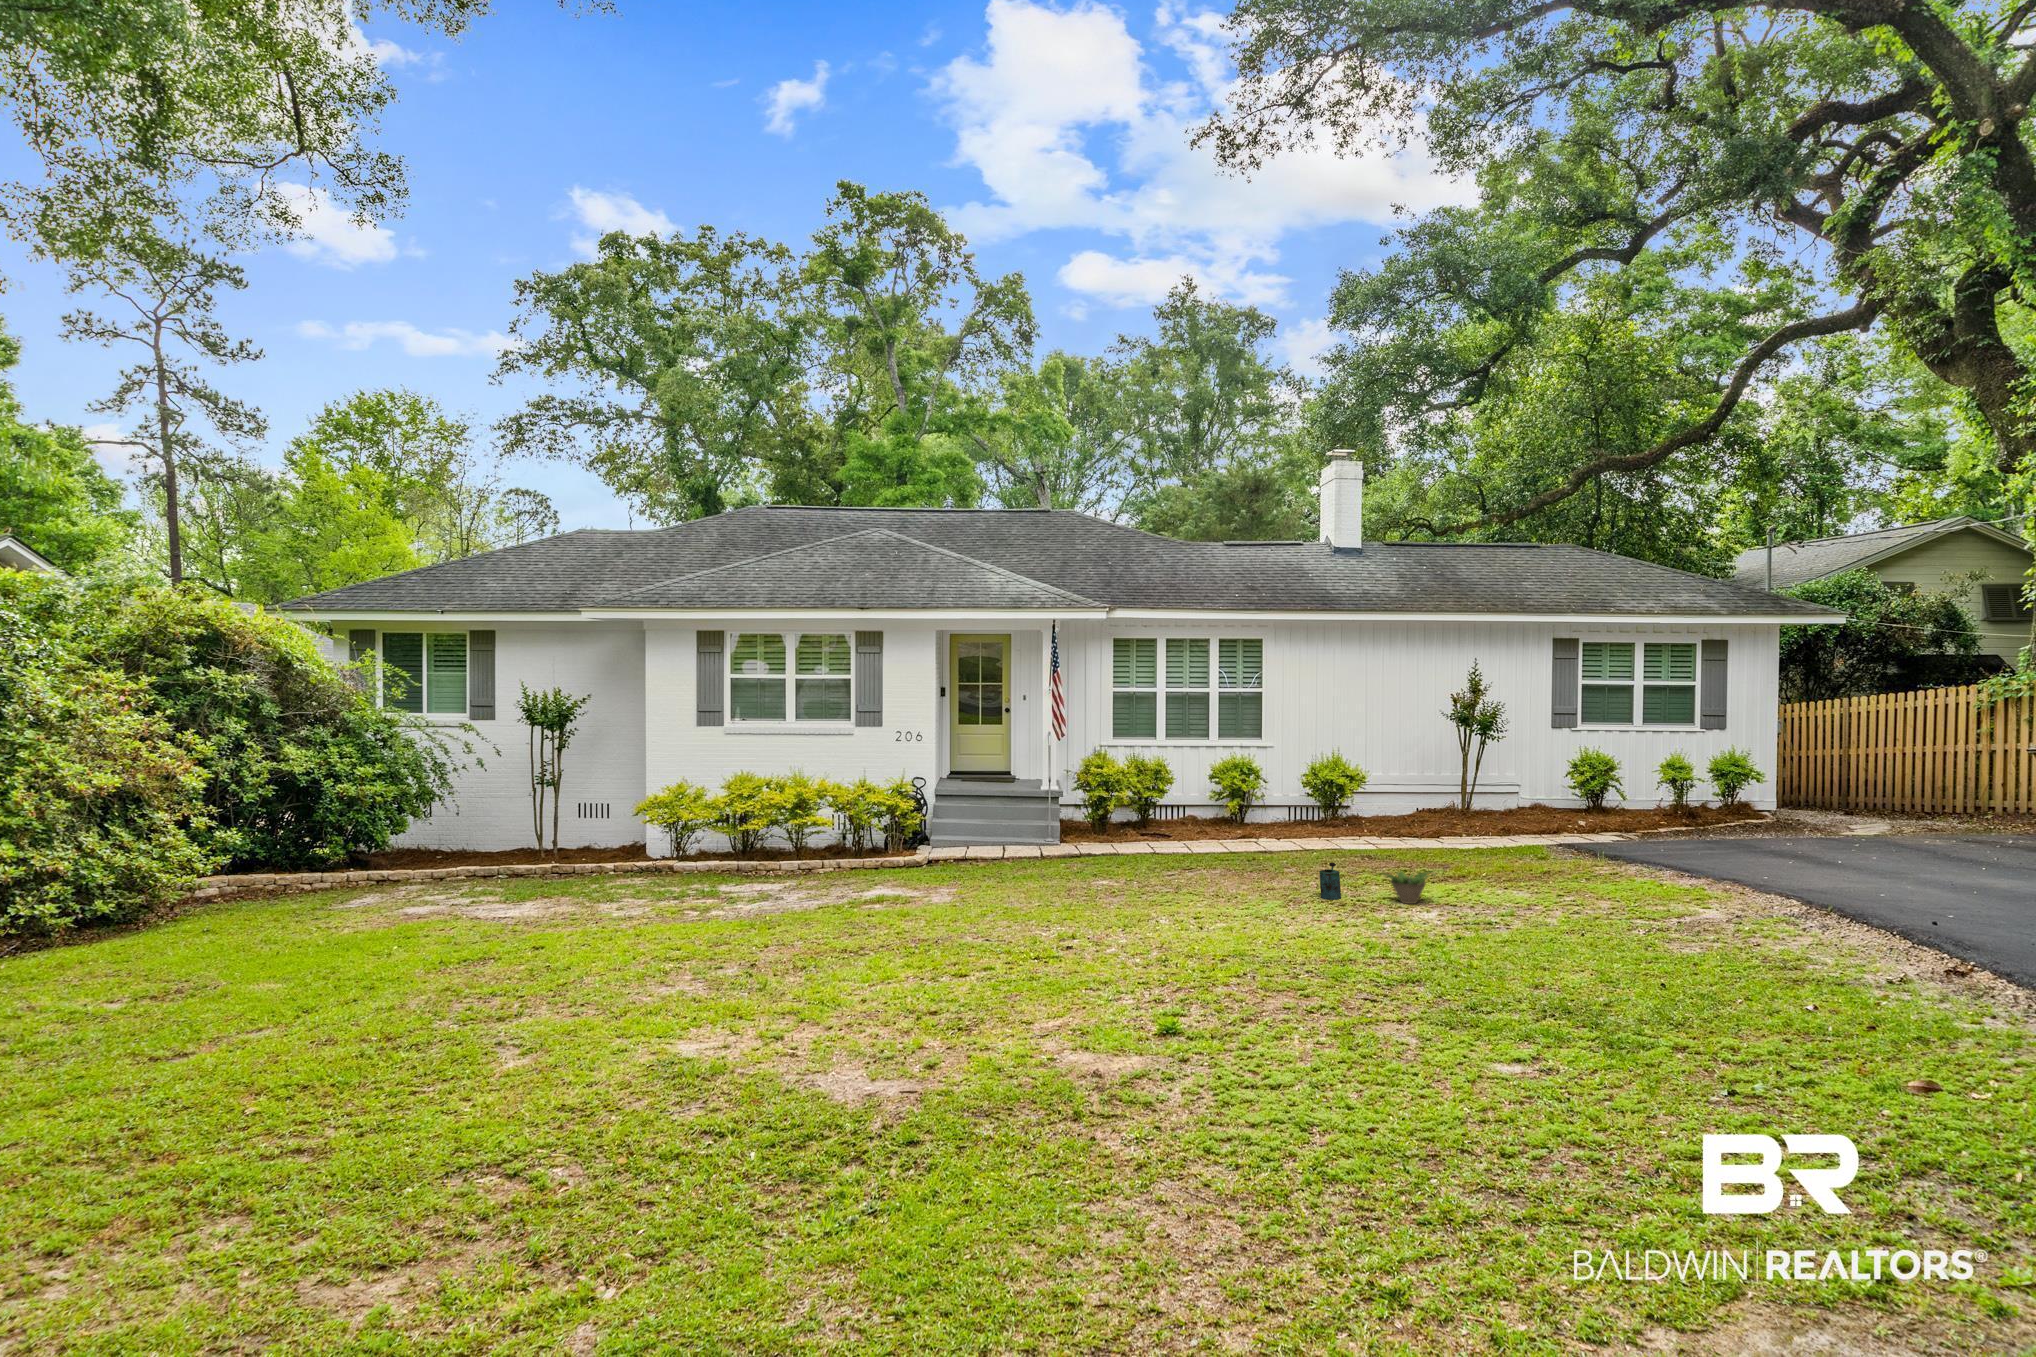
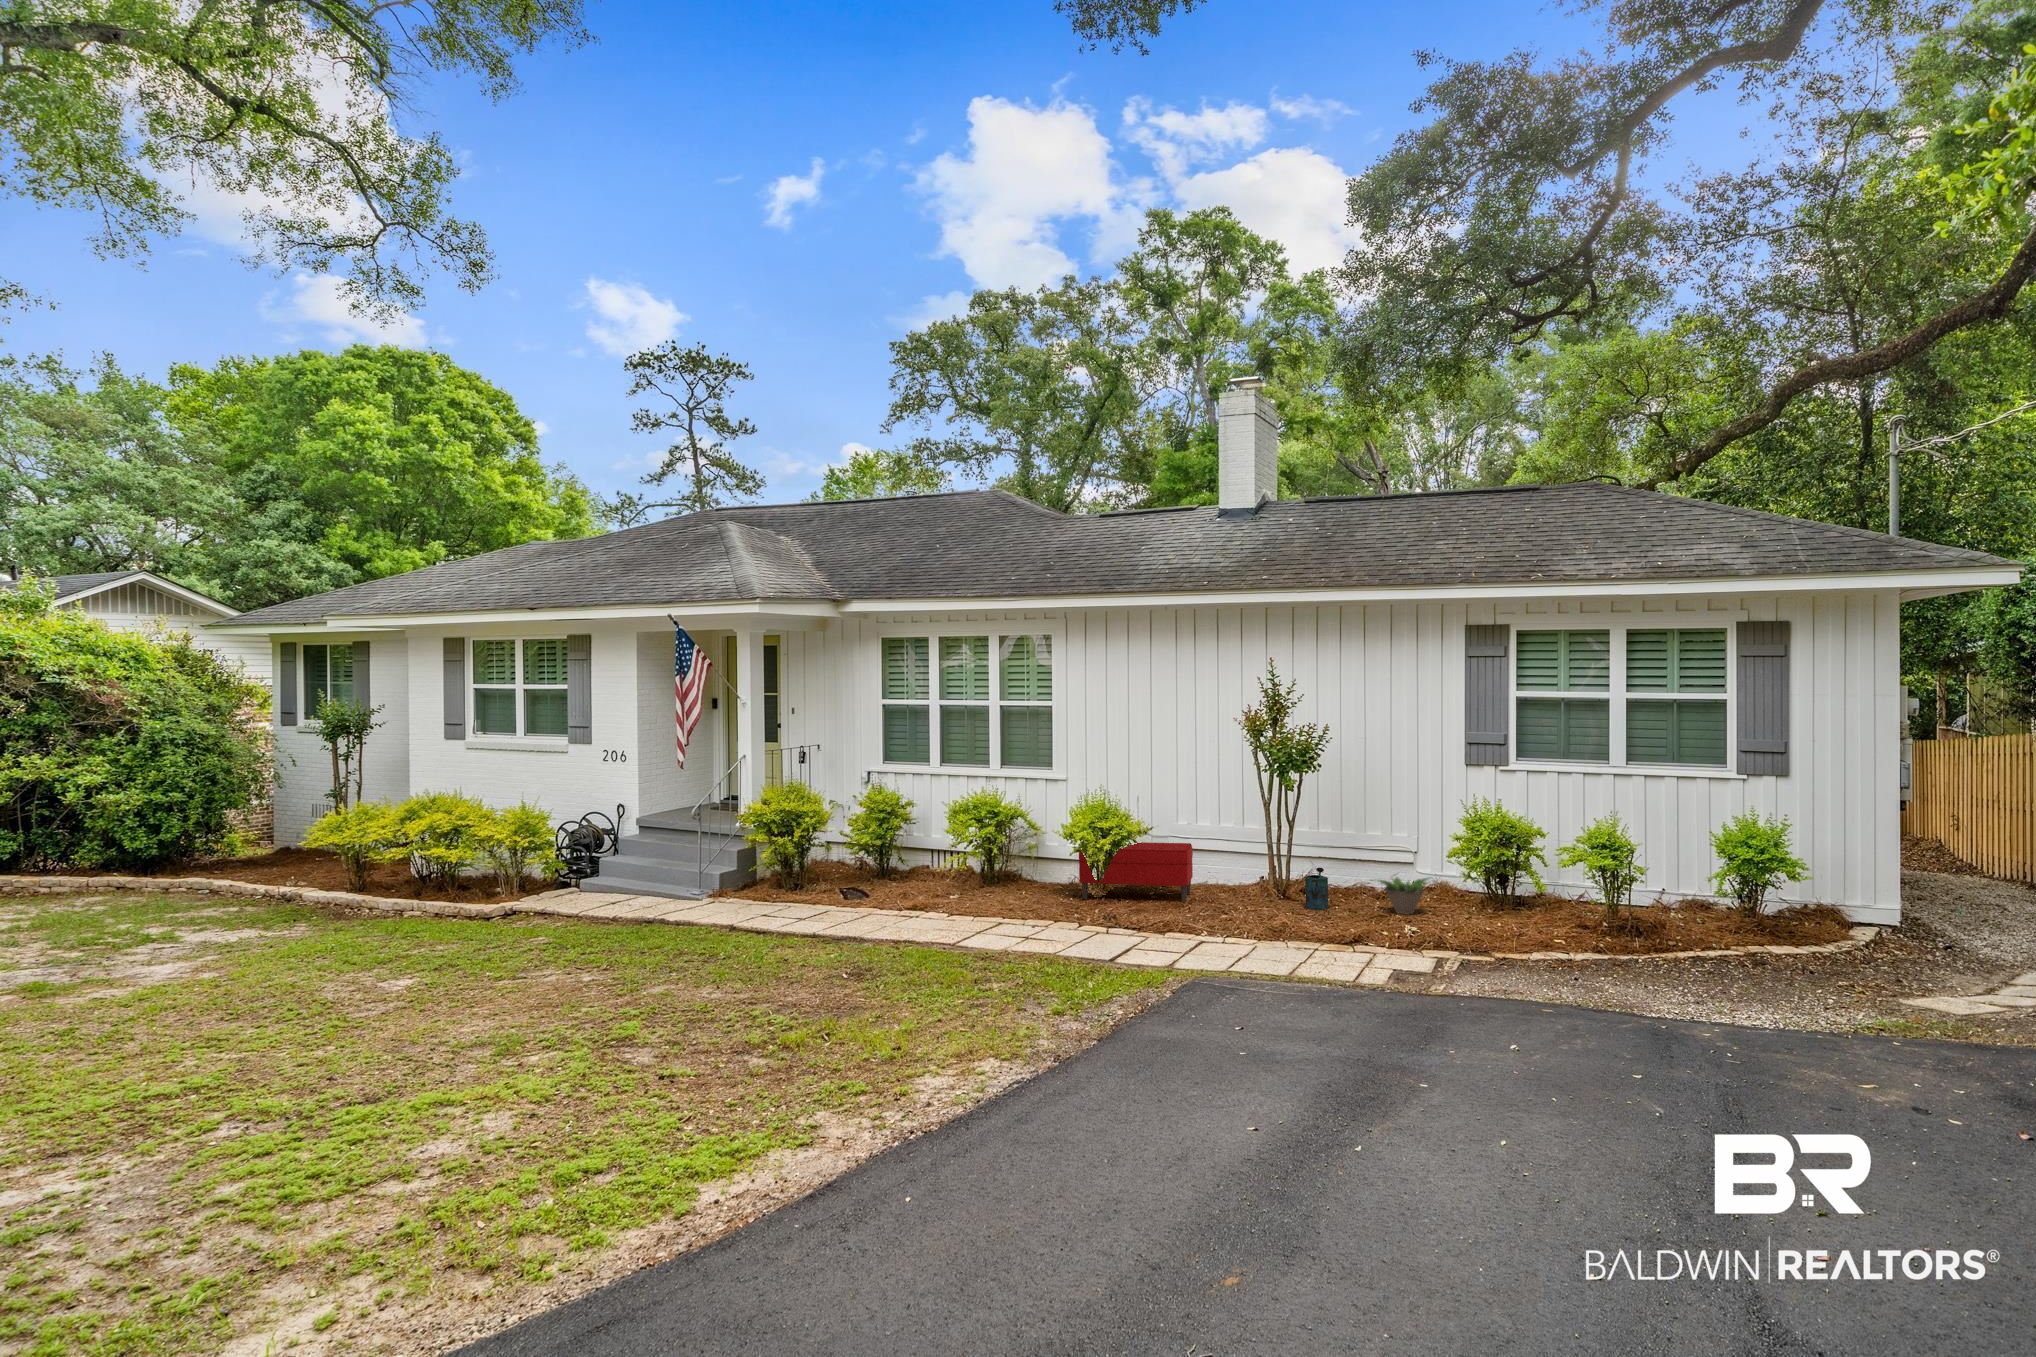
bench: none [1123,840,1222,893] -> present [1079,842,1193,902]

